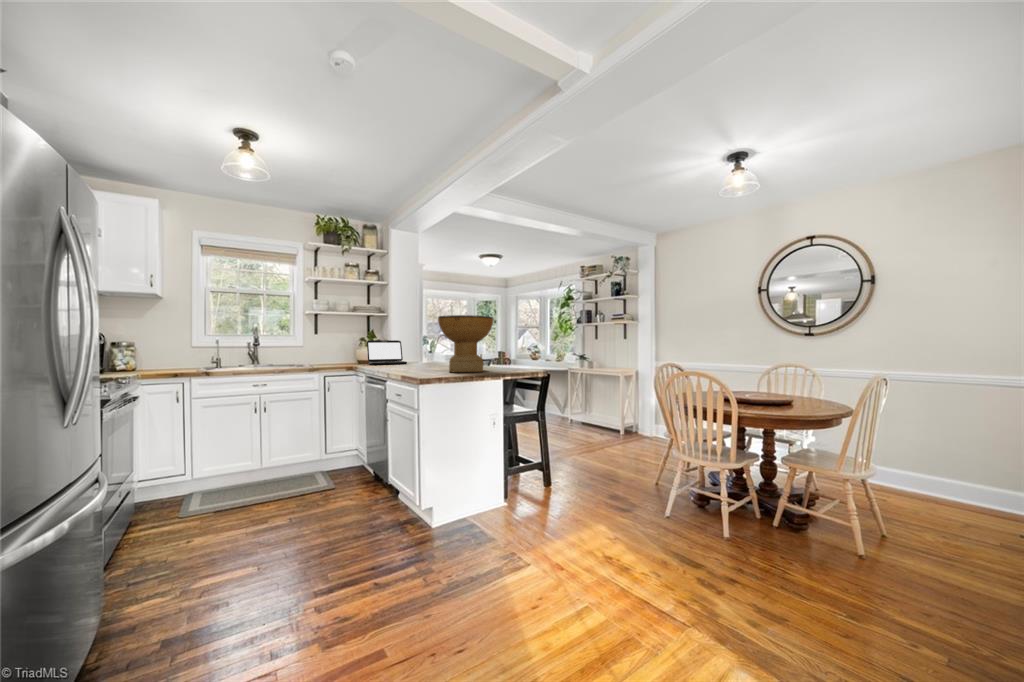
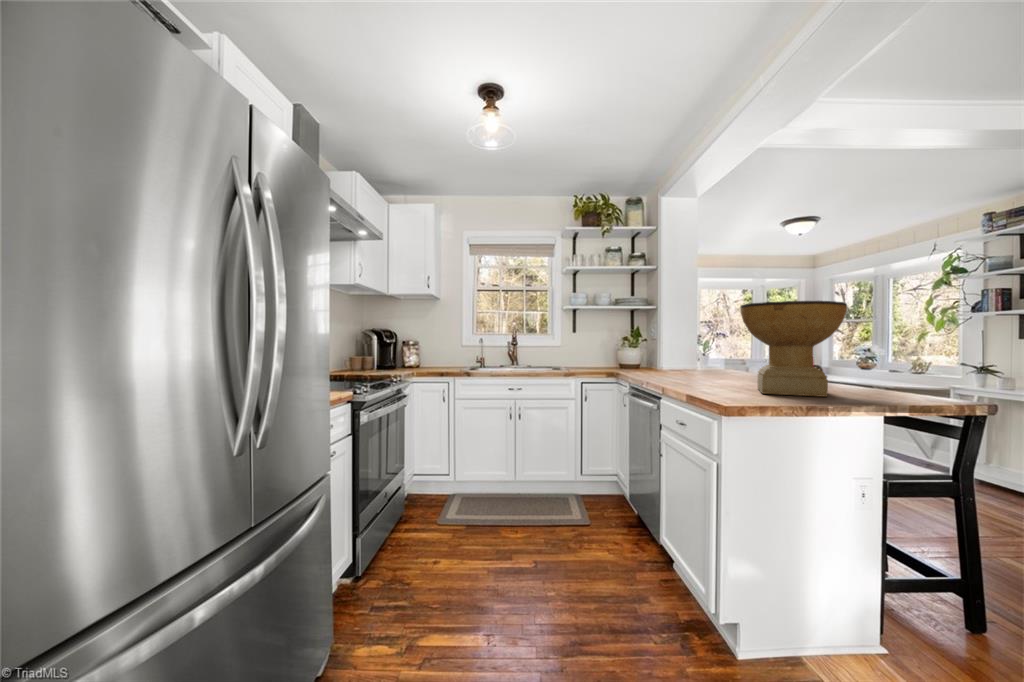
laptop: present [367,340,407,365] -> none [631,340,683,372]

